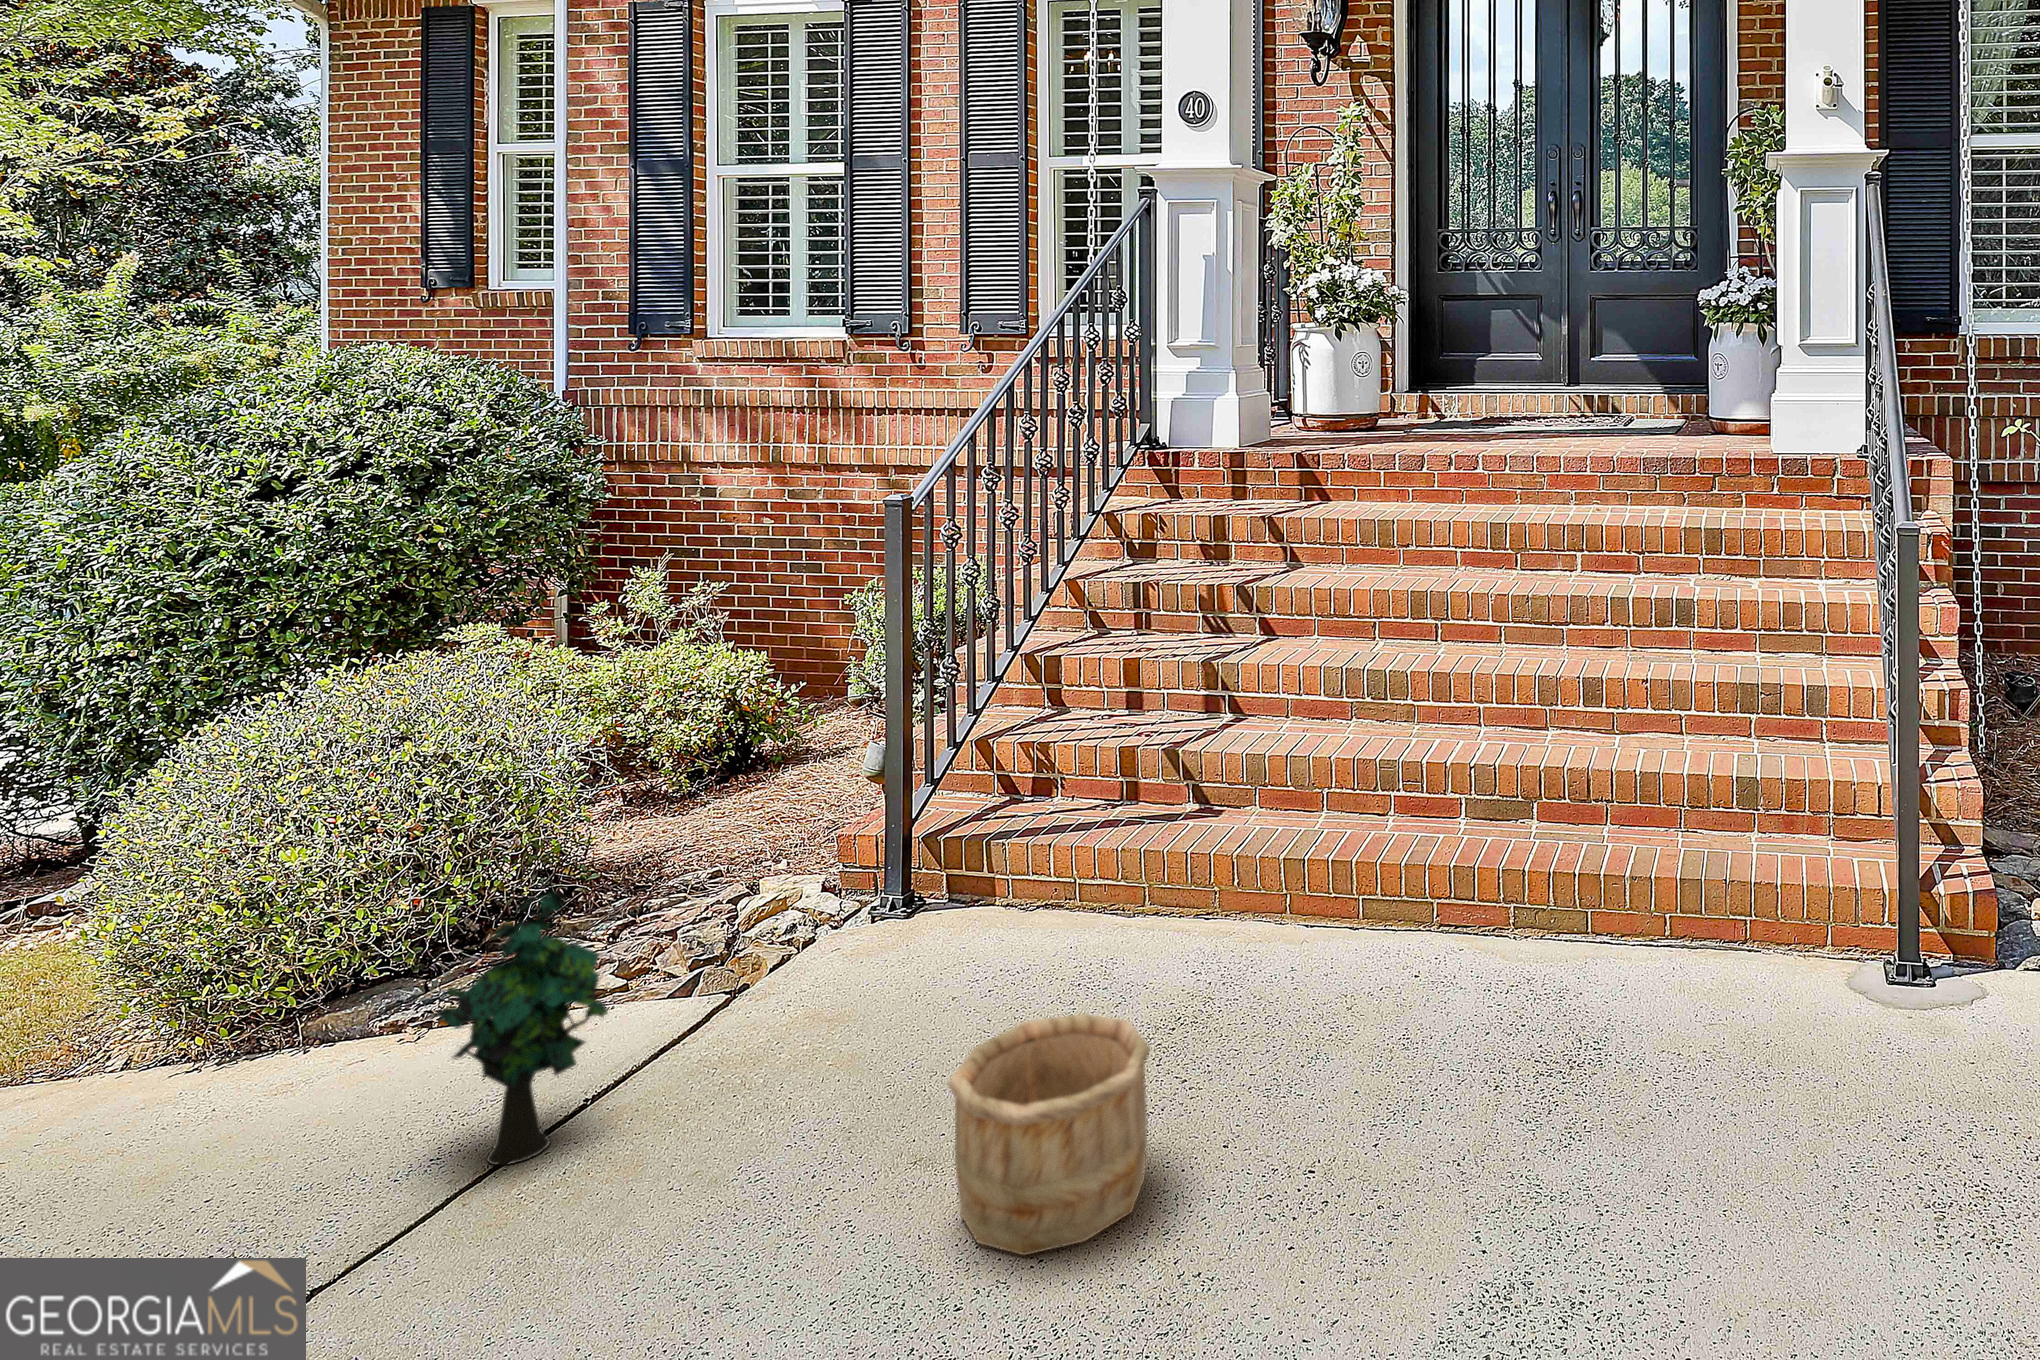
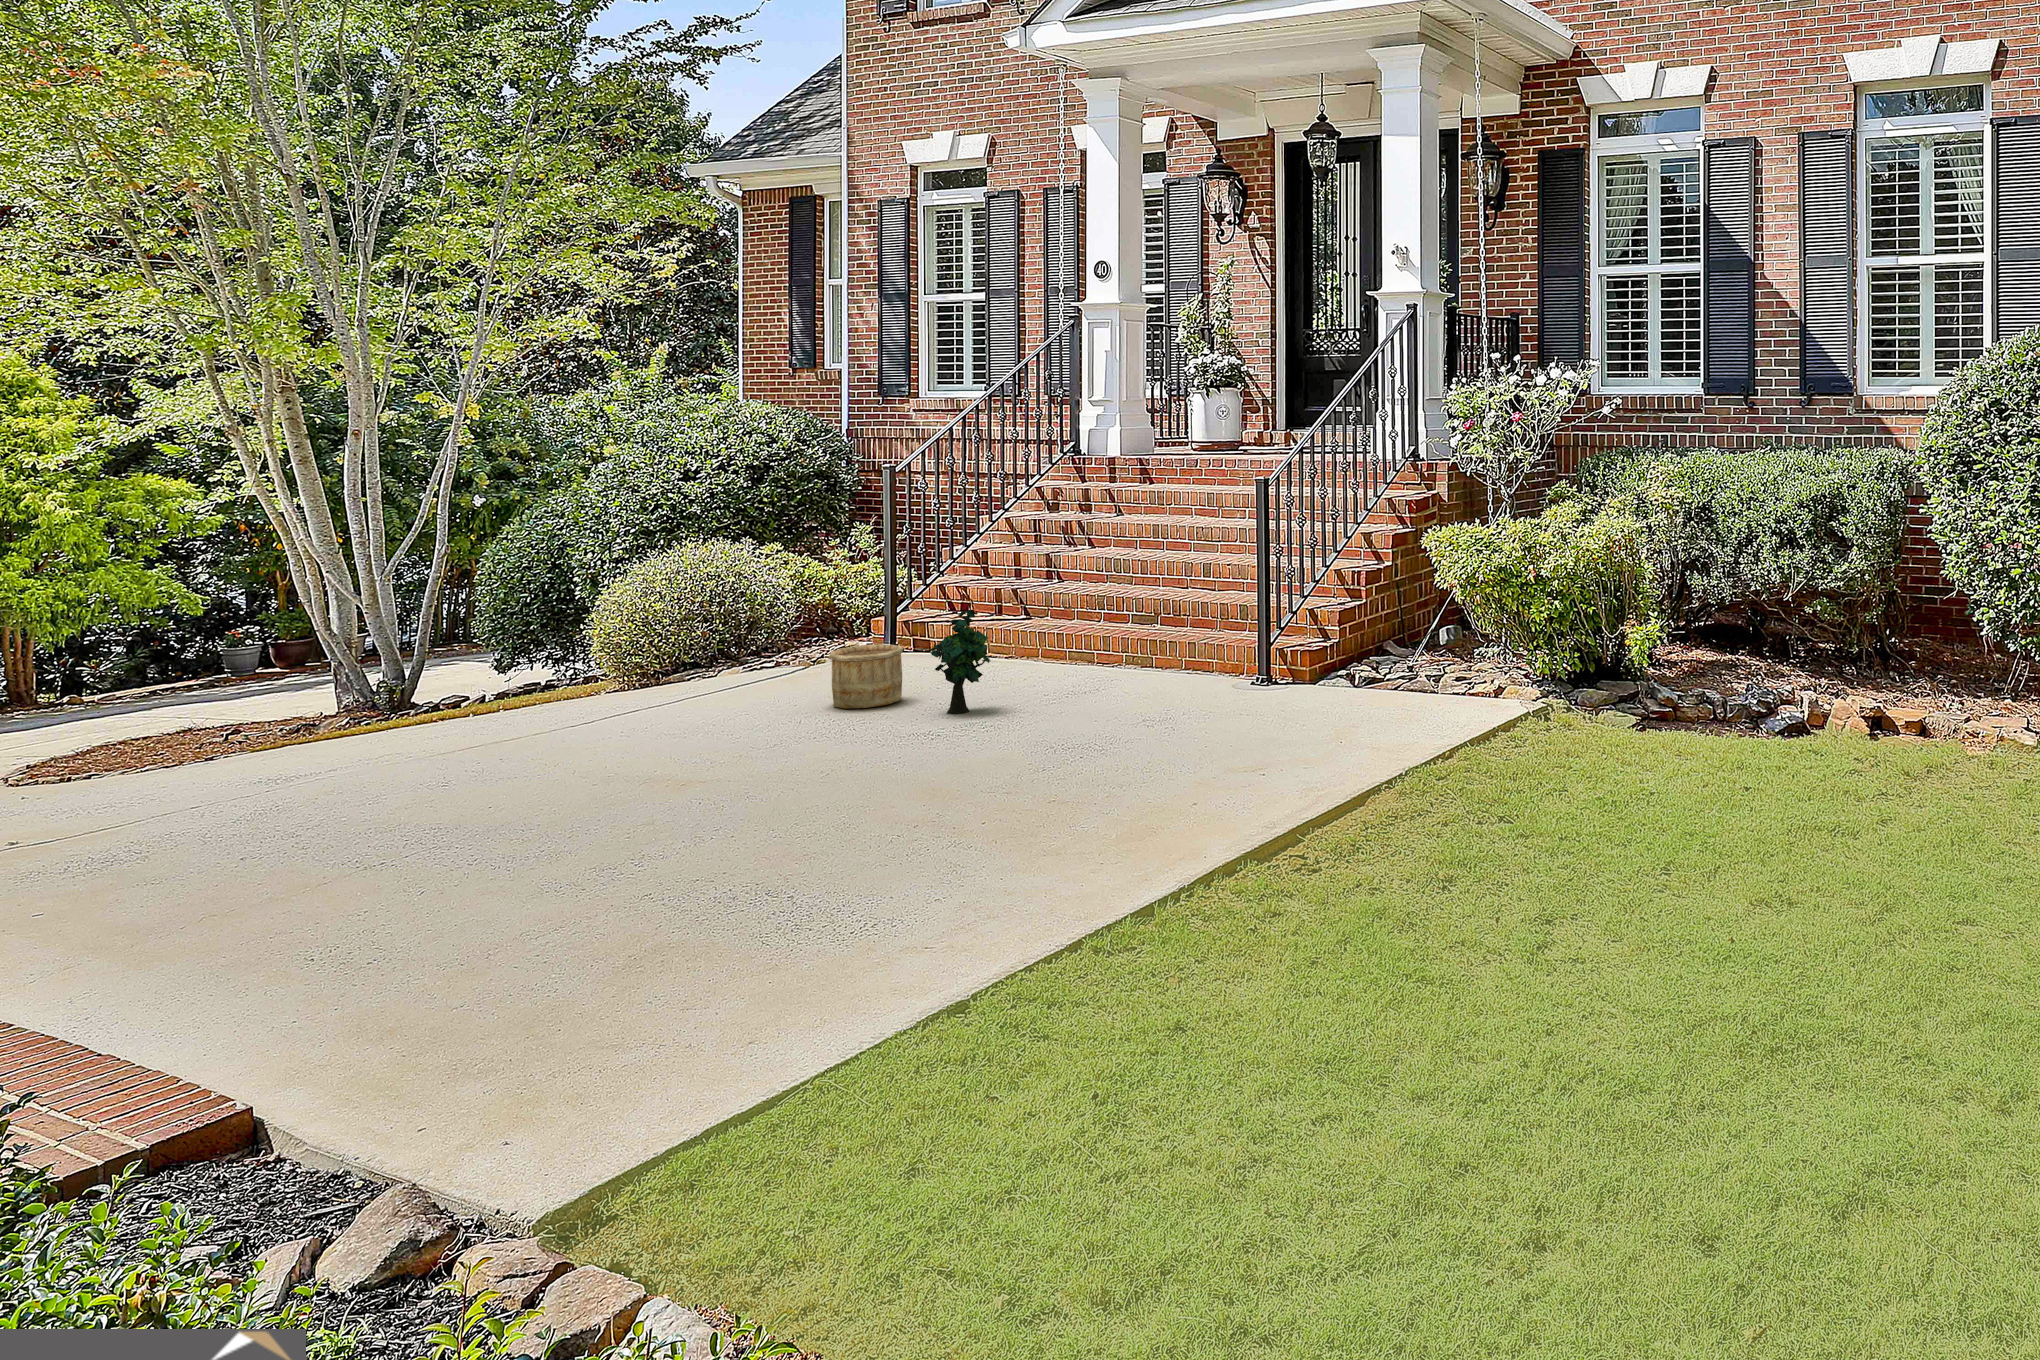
decorative plant: present [428,891,608,1165] -> present [925,609,990,714]

